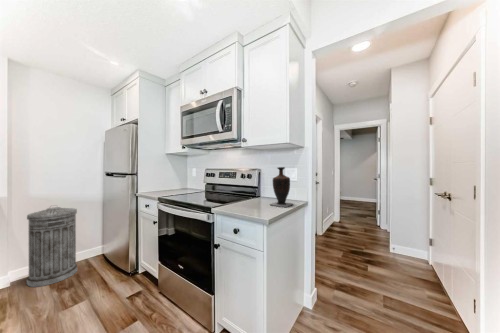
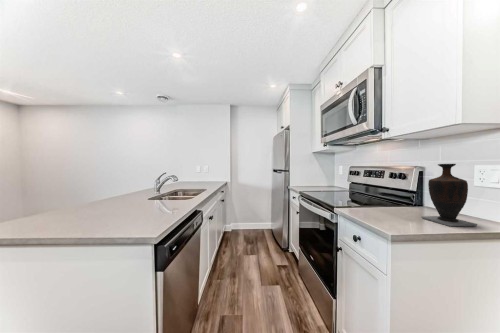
trash can: present [27,207,77,287] -> none [235,189,258,238]

